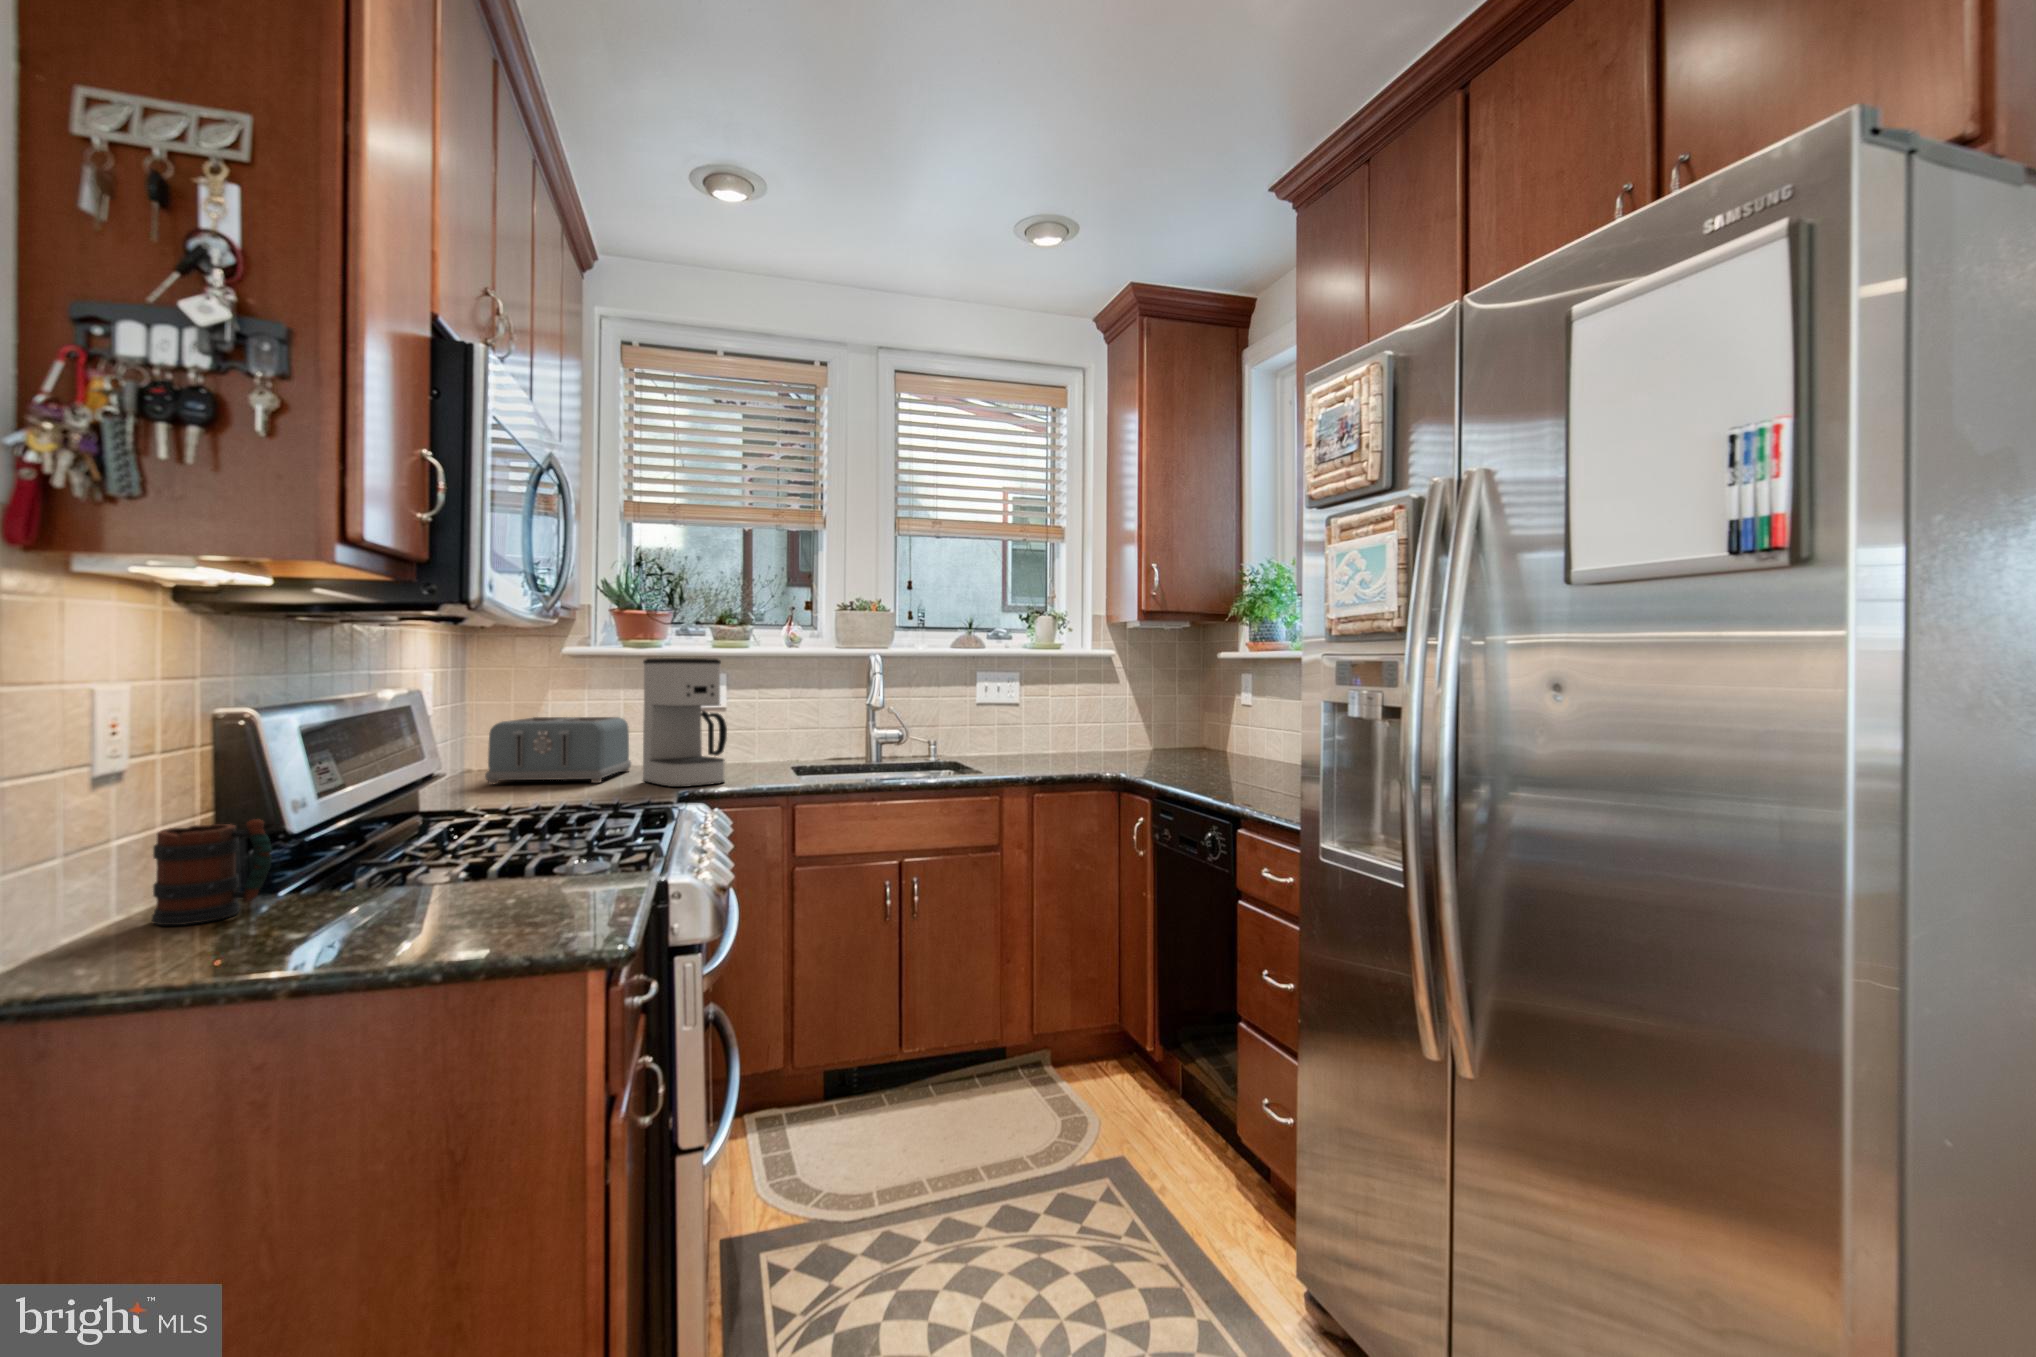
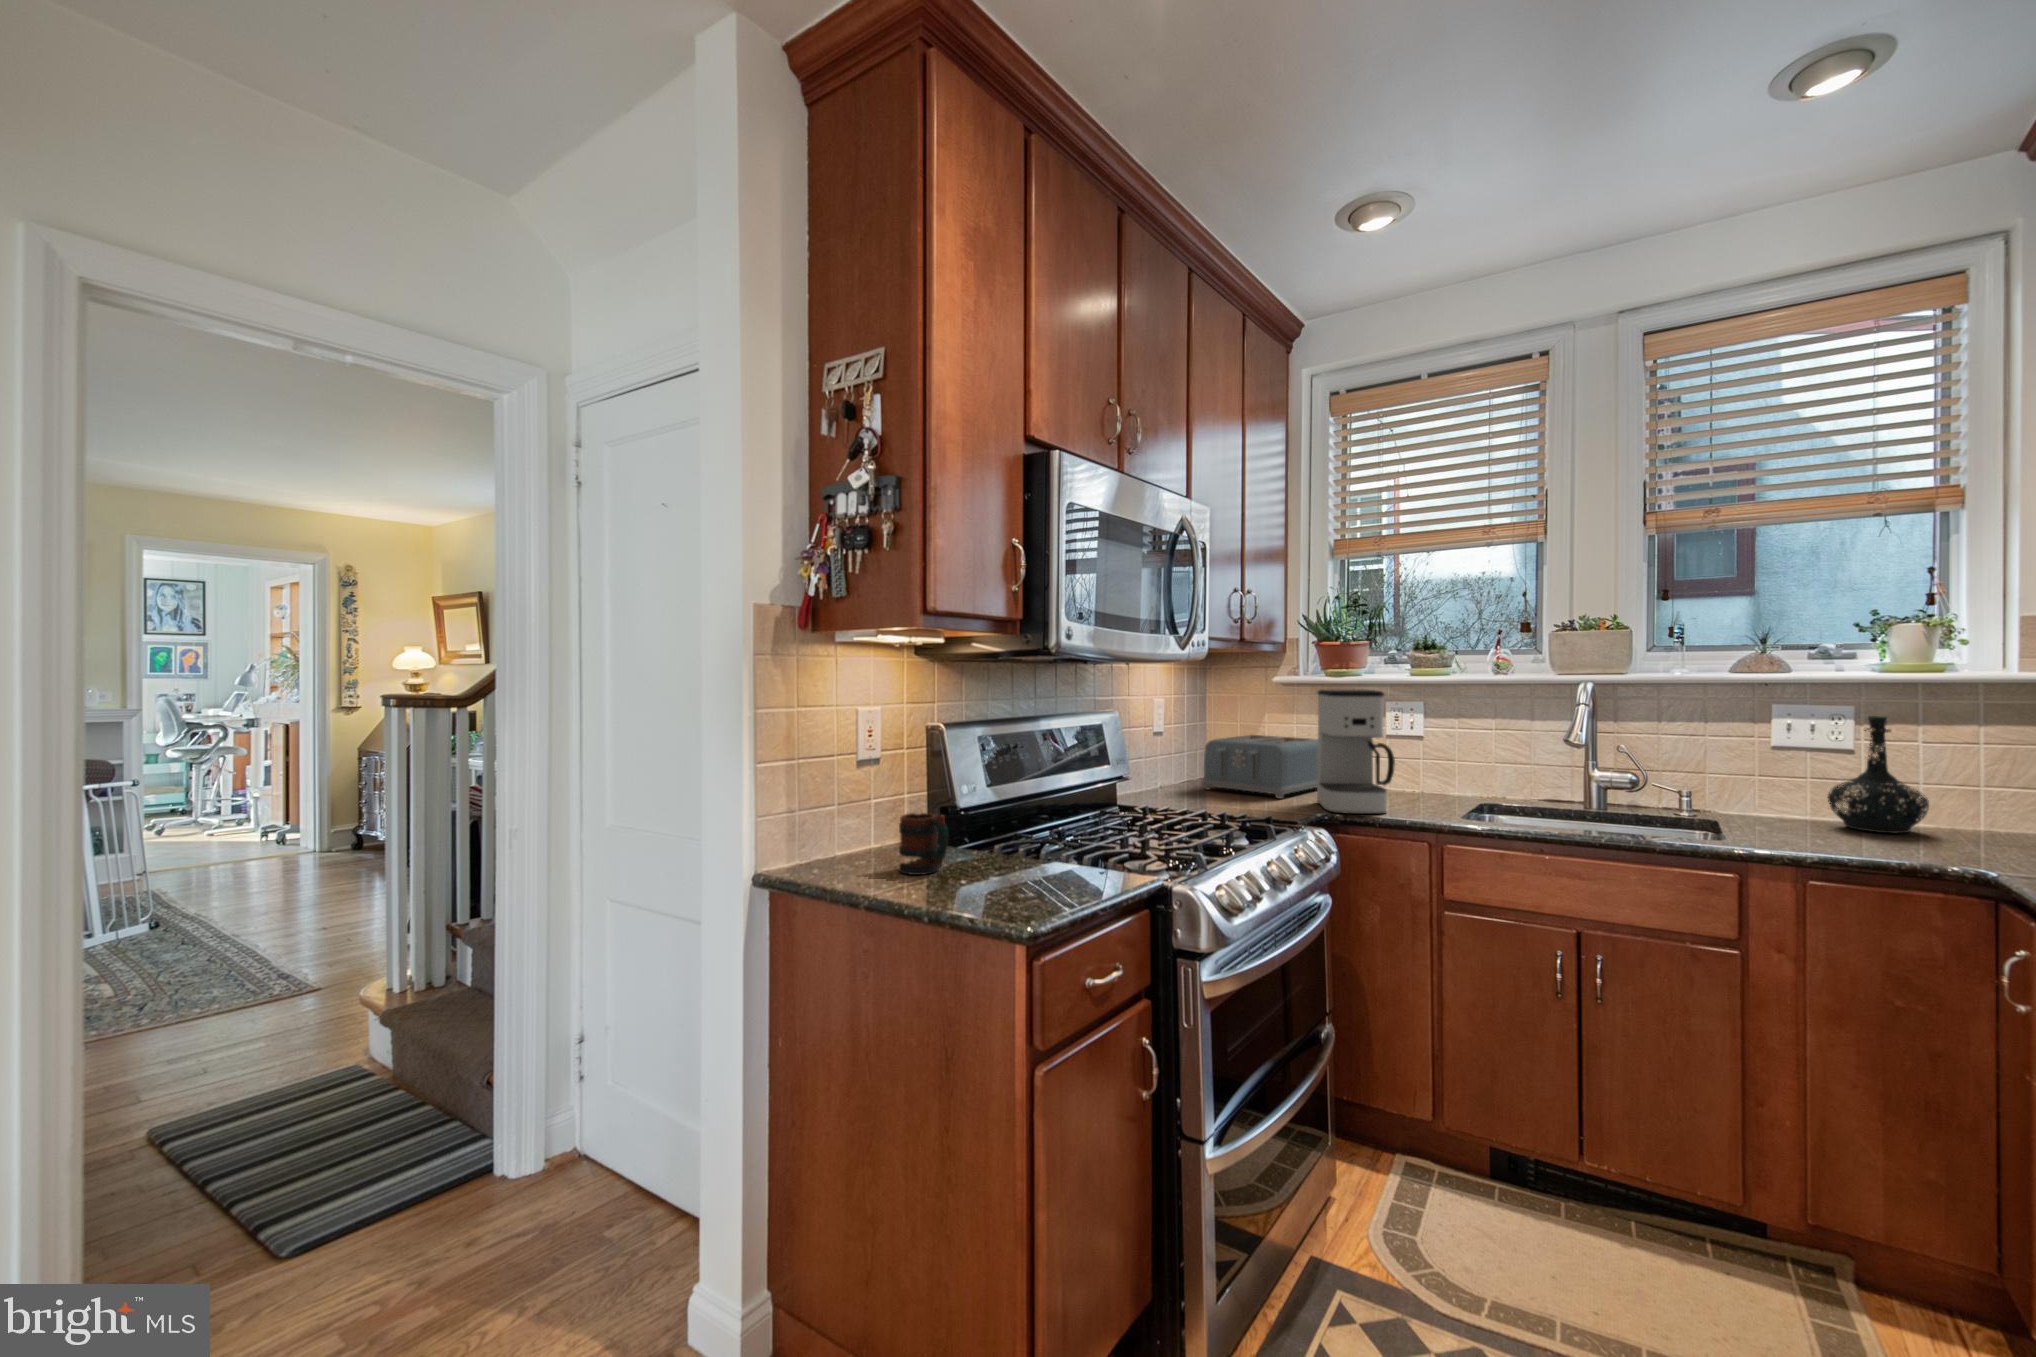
bottle: none [1011,678,1060,758] -> present [1828,716,1929,833]

